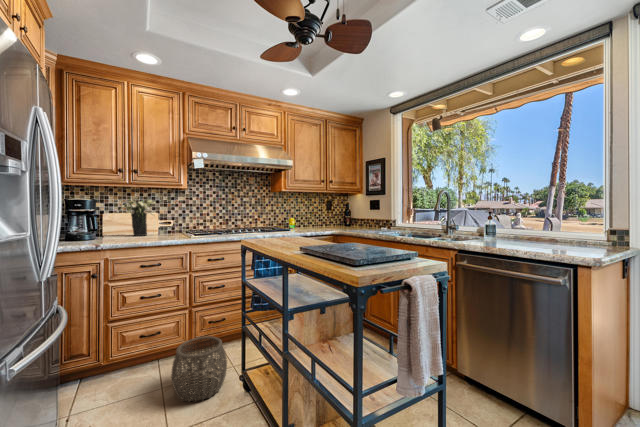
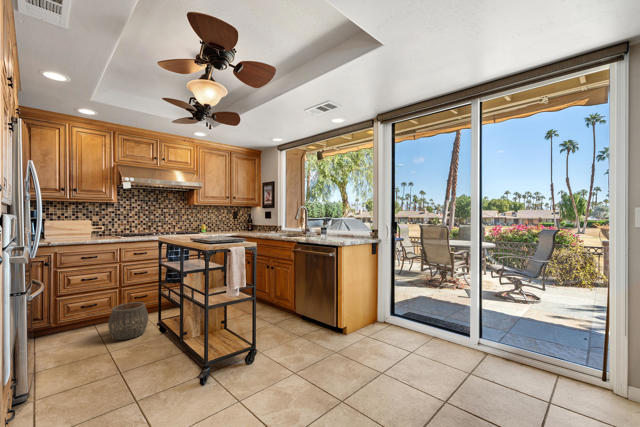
flower arrangement: present [116,197,155,236] -> none [58,208,90,238]

